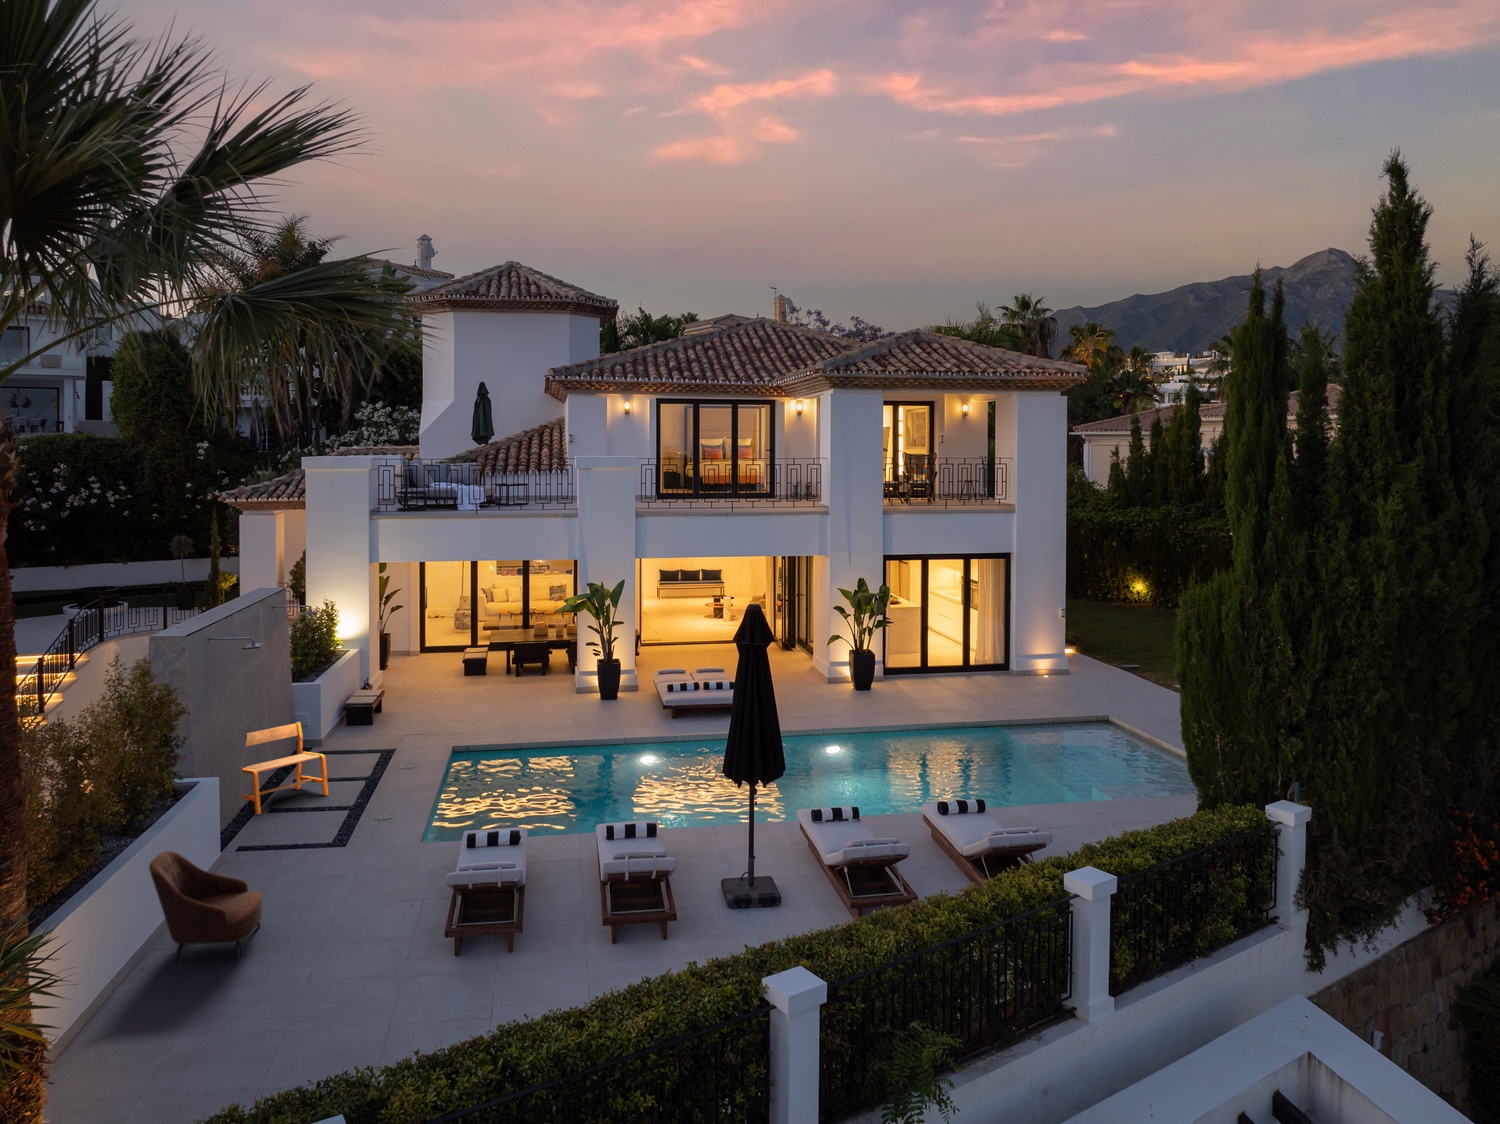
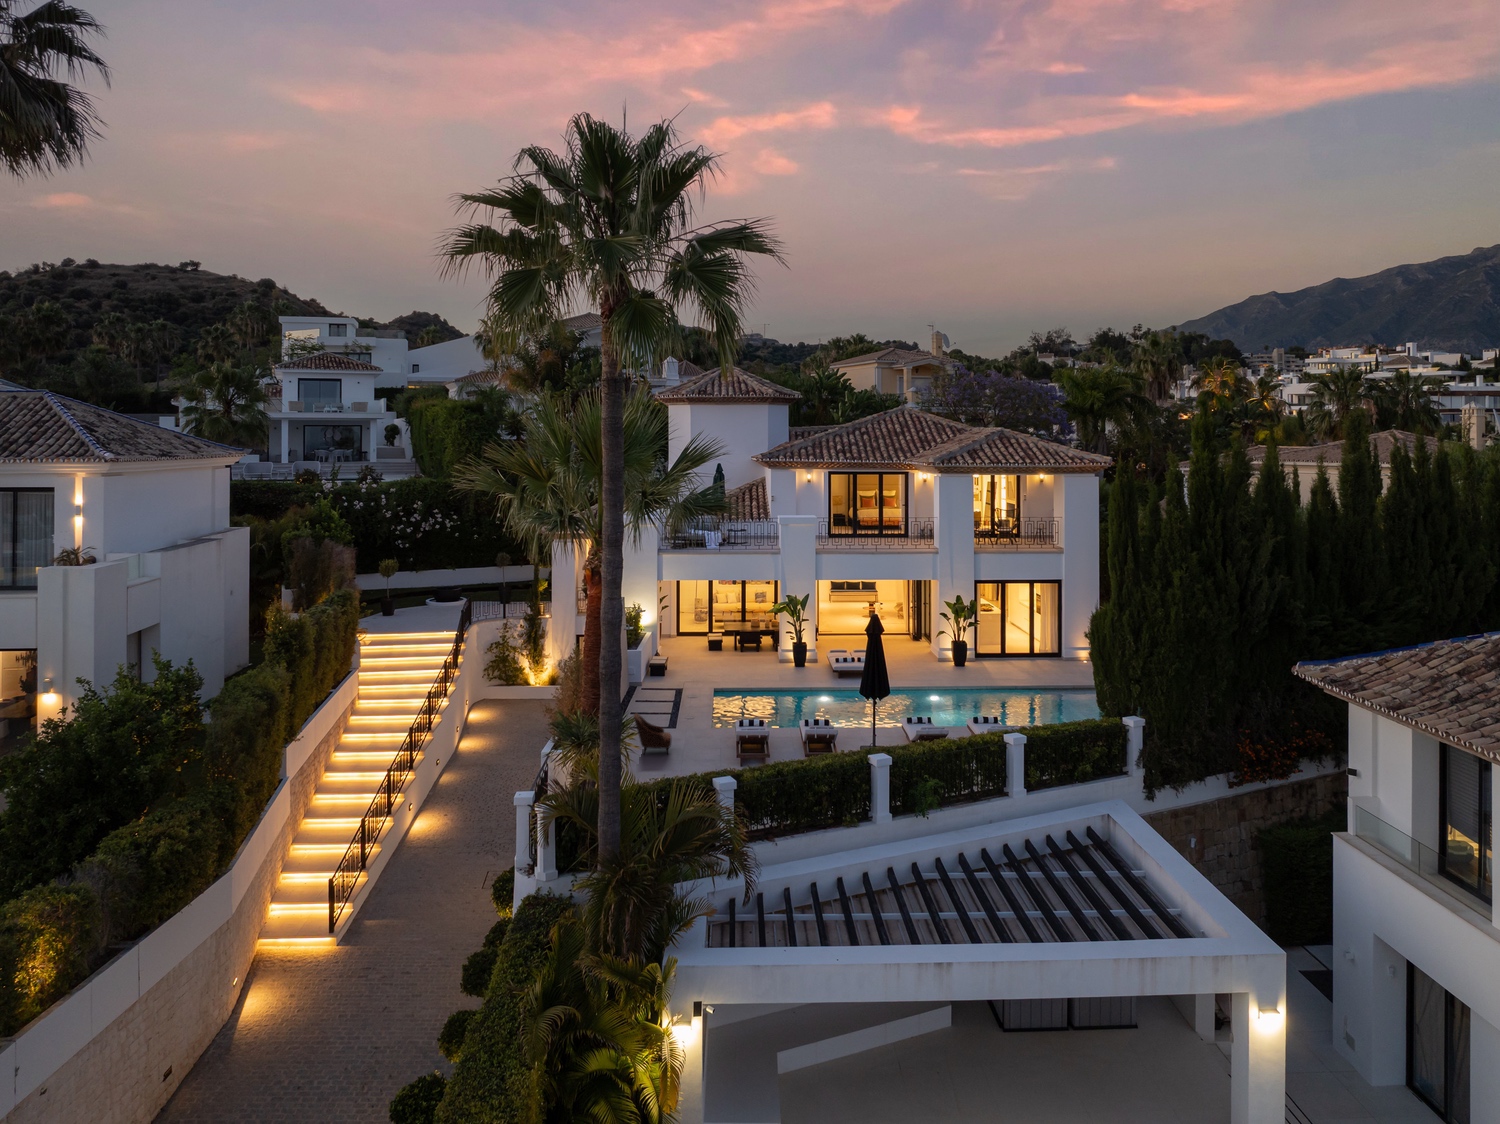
bench: present [241,722,328,814] -> none [624,670,666,712]

